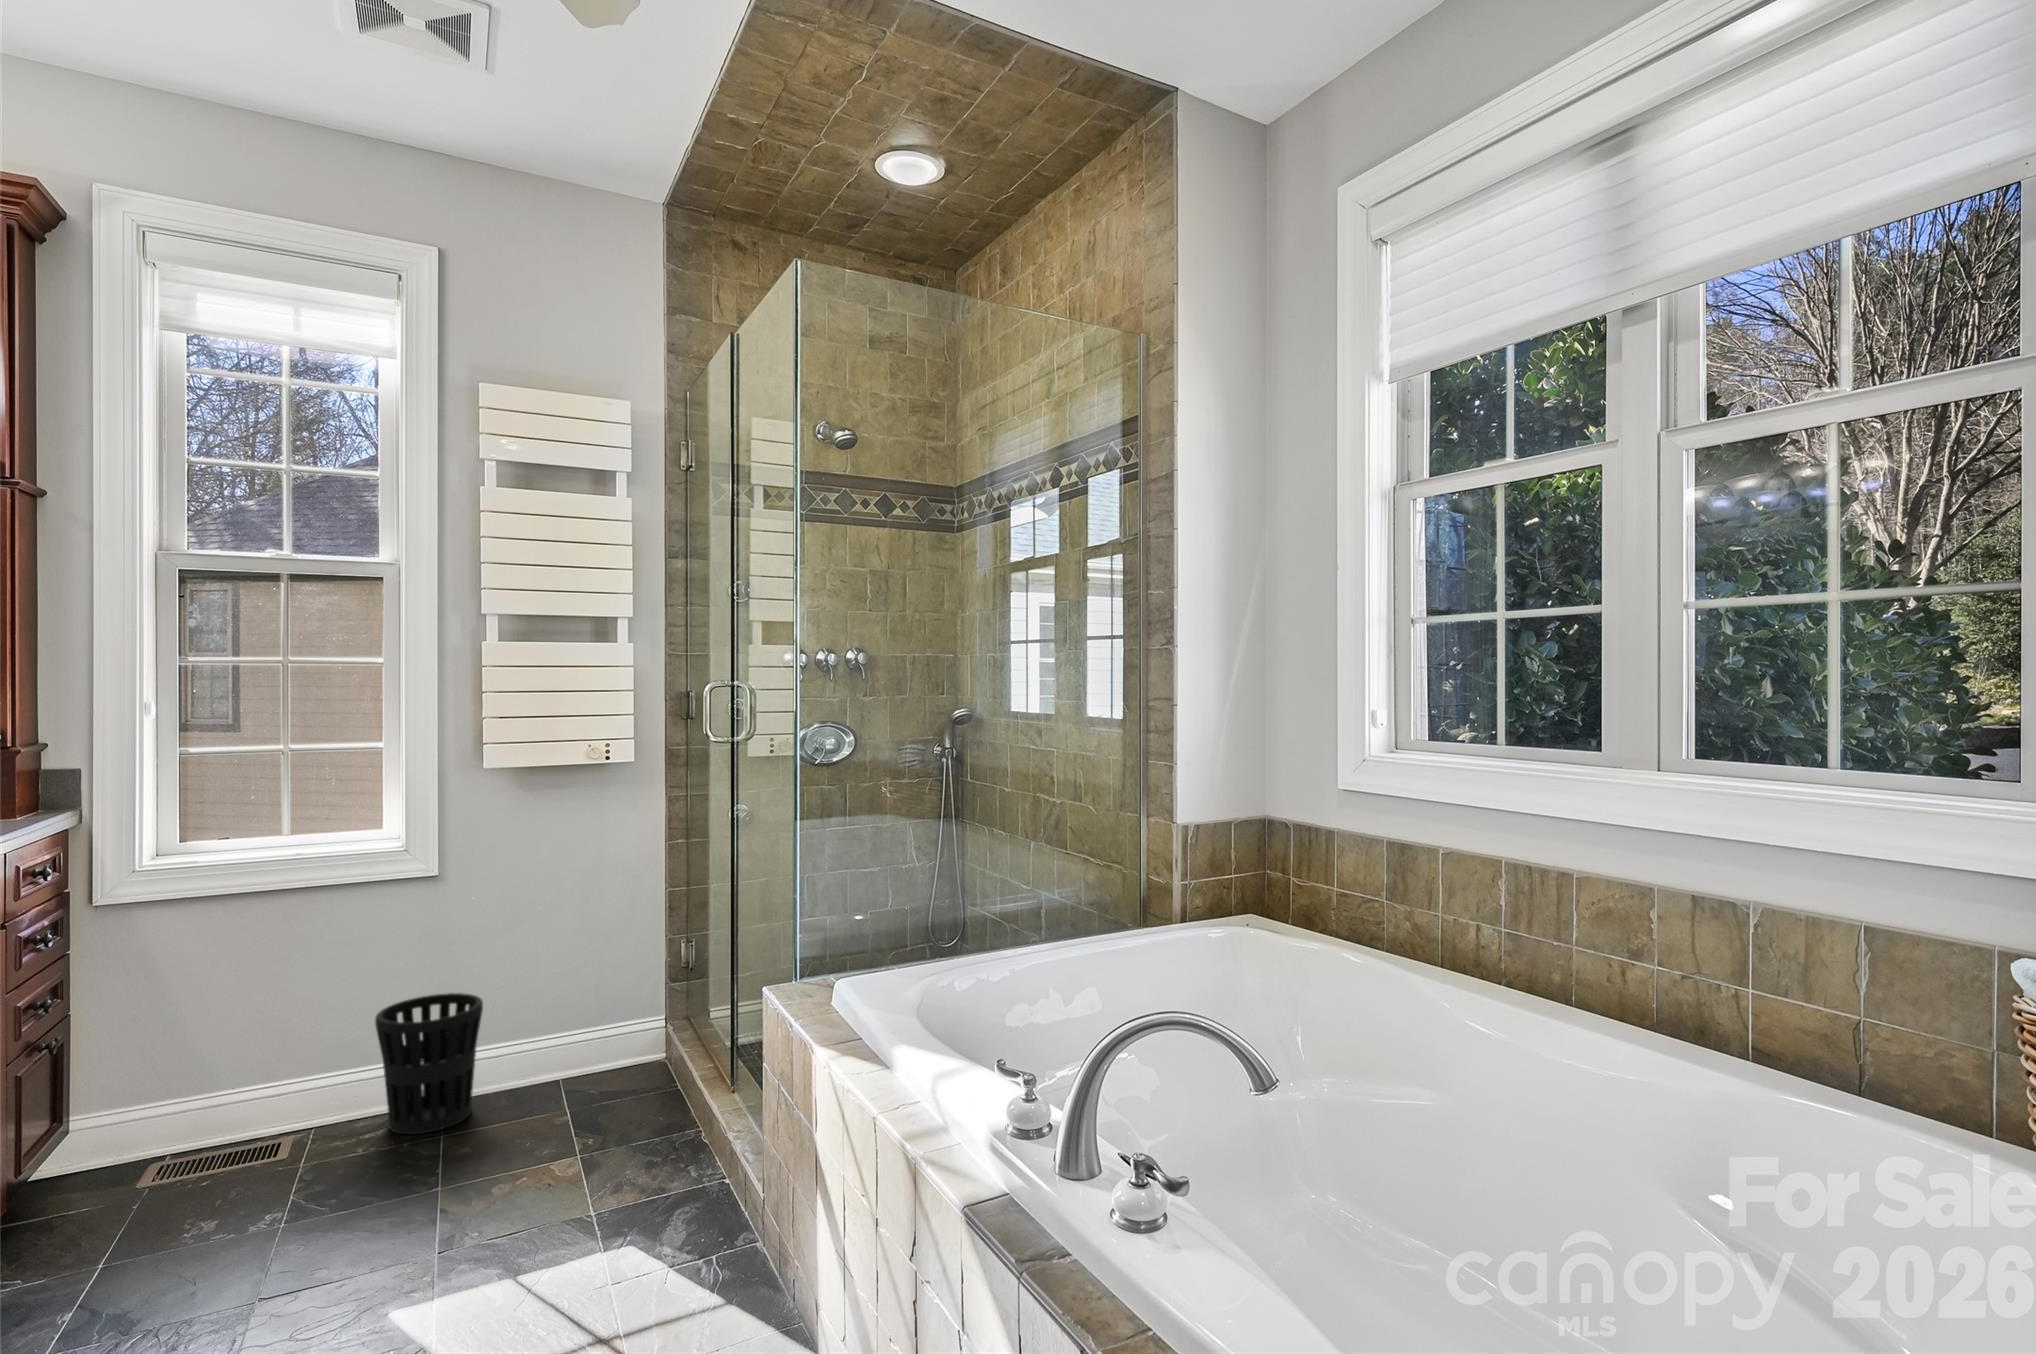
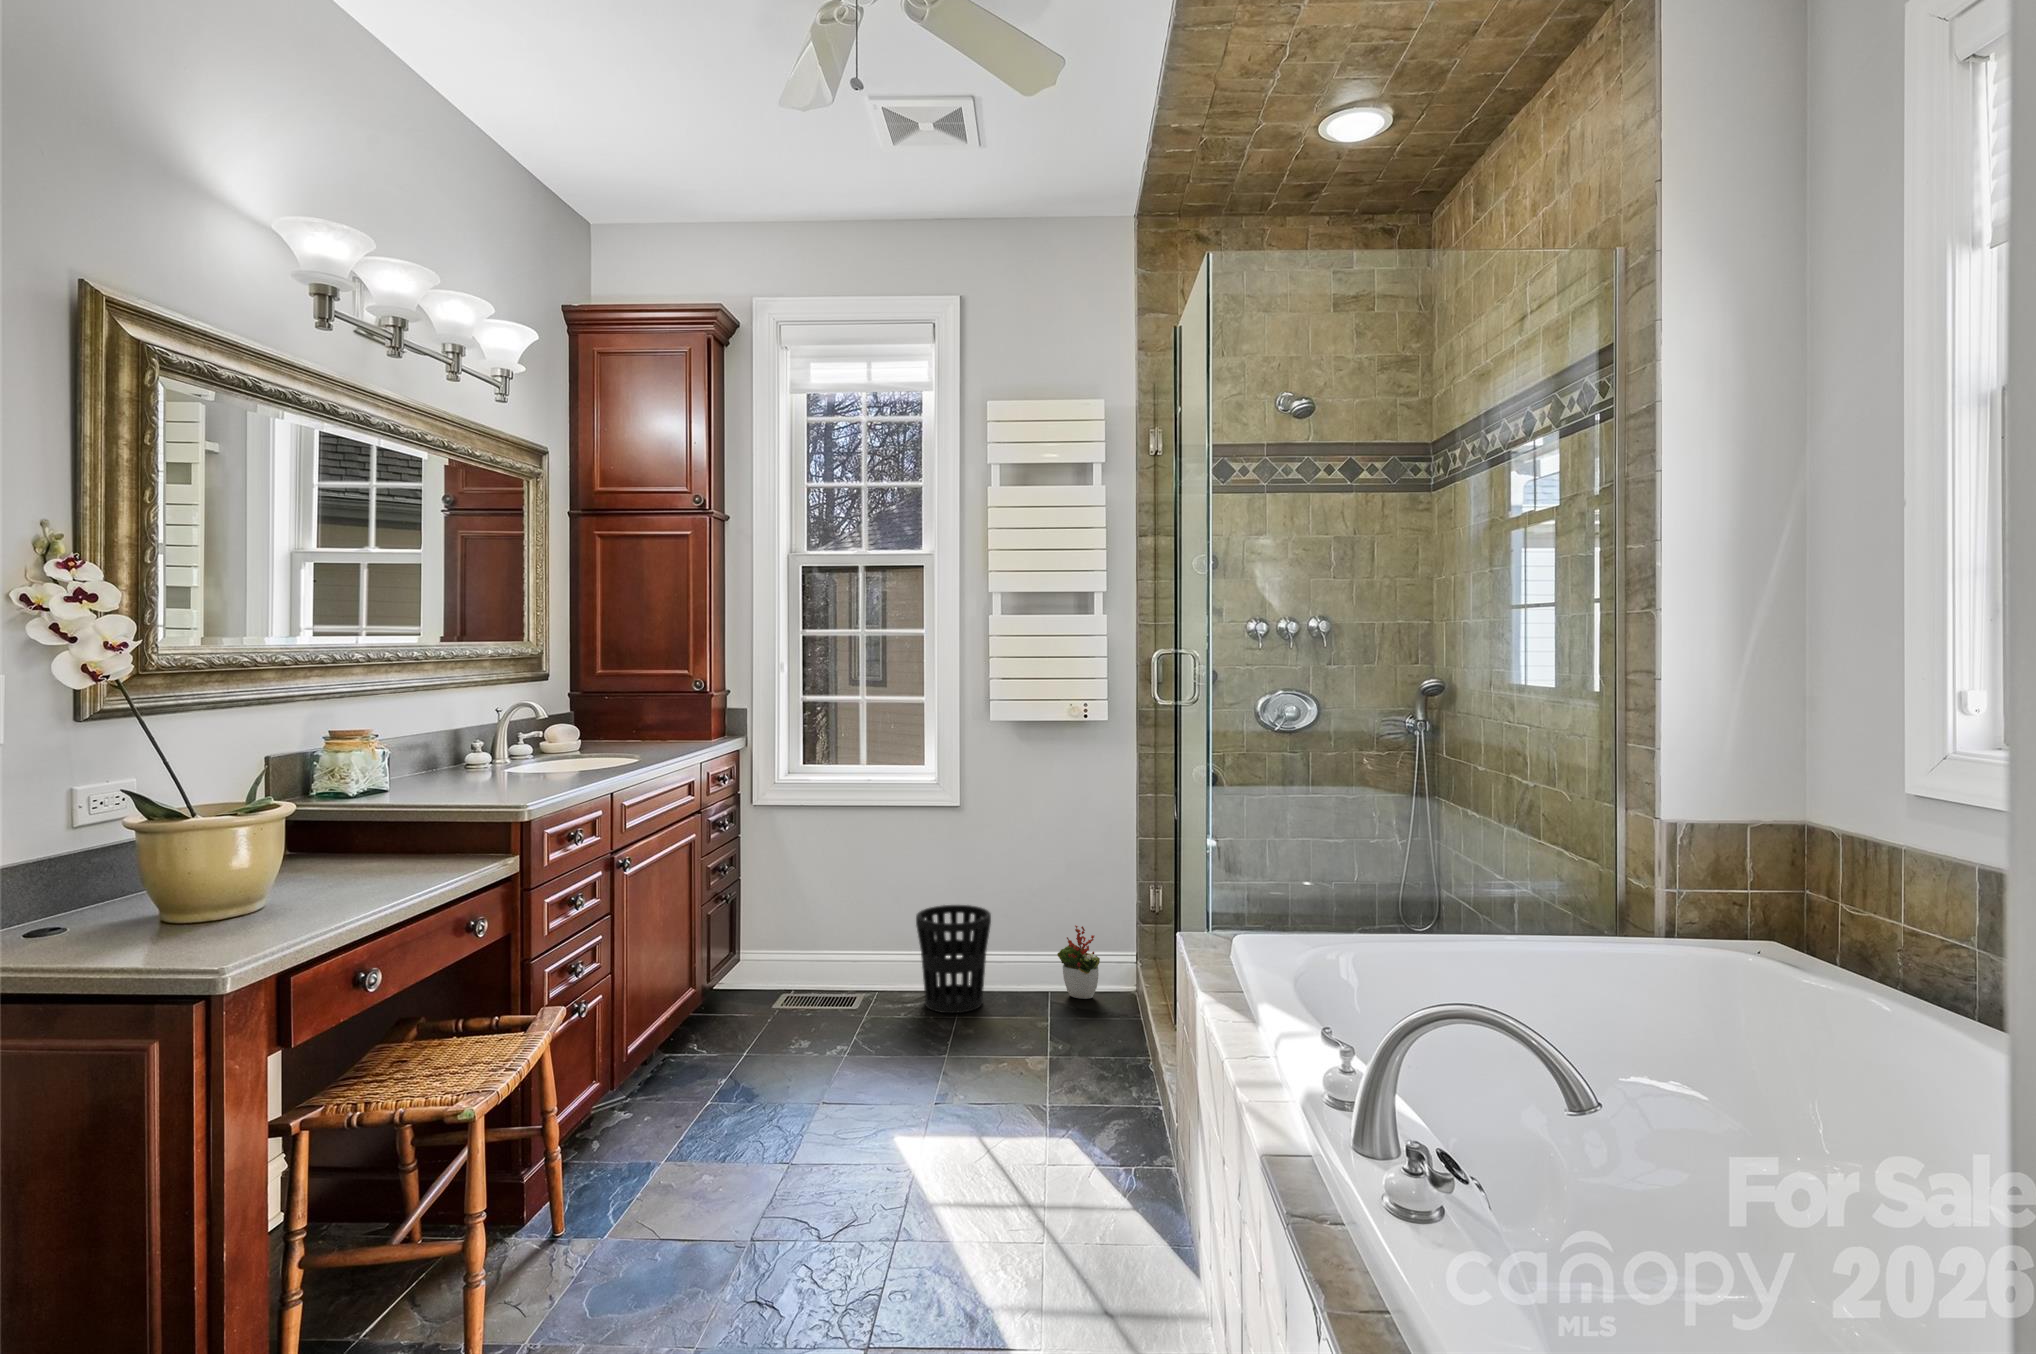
decorative plant: none [567,995,621,1080] -> present [1057,925,1100,999]

